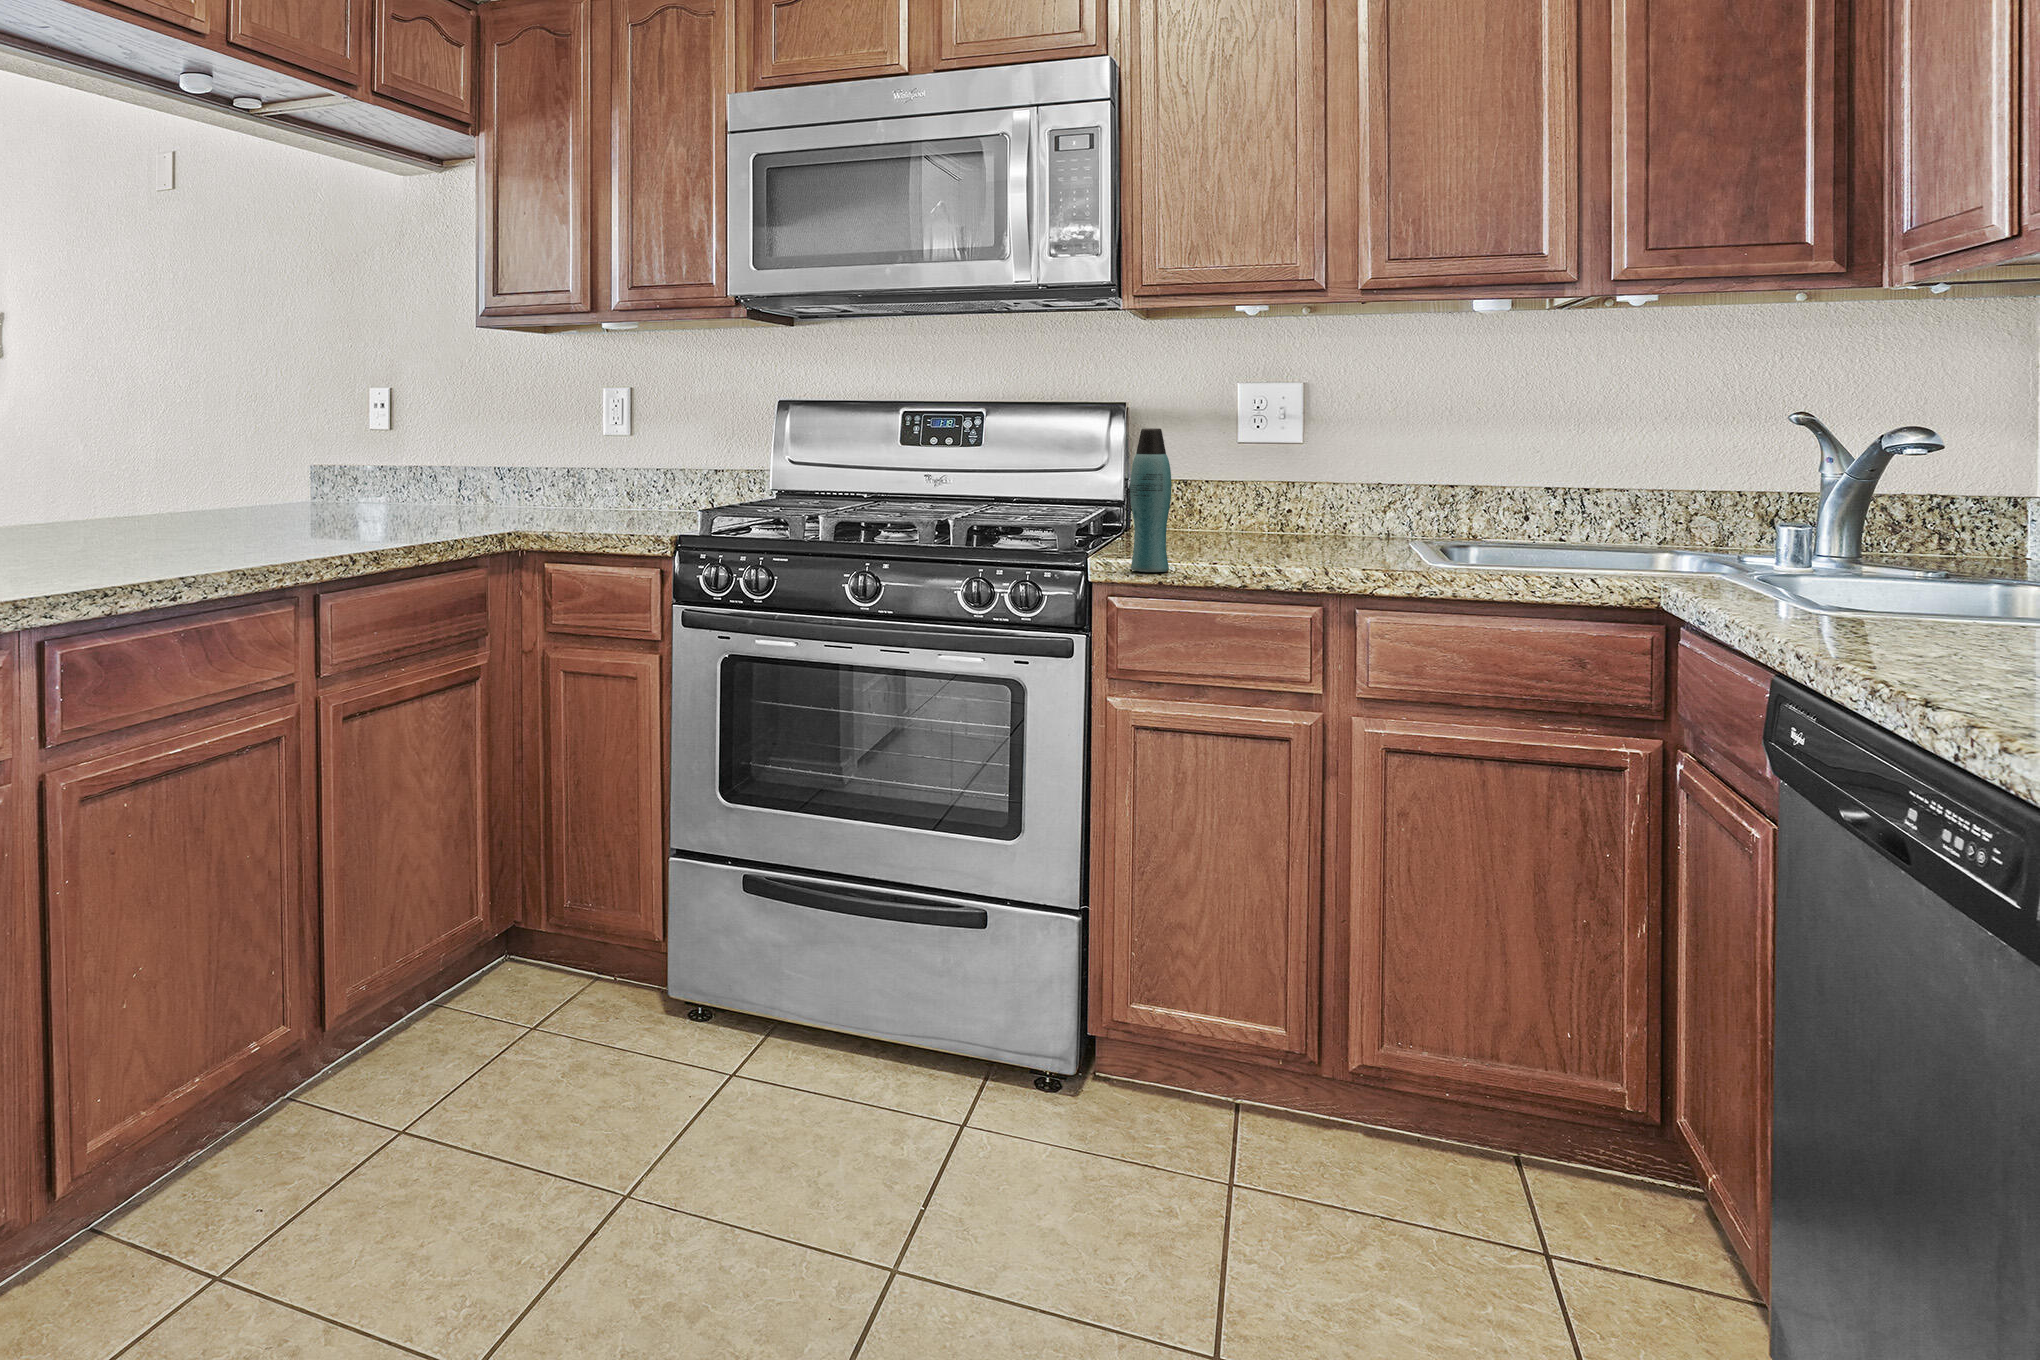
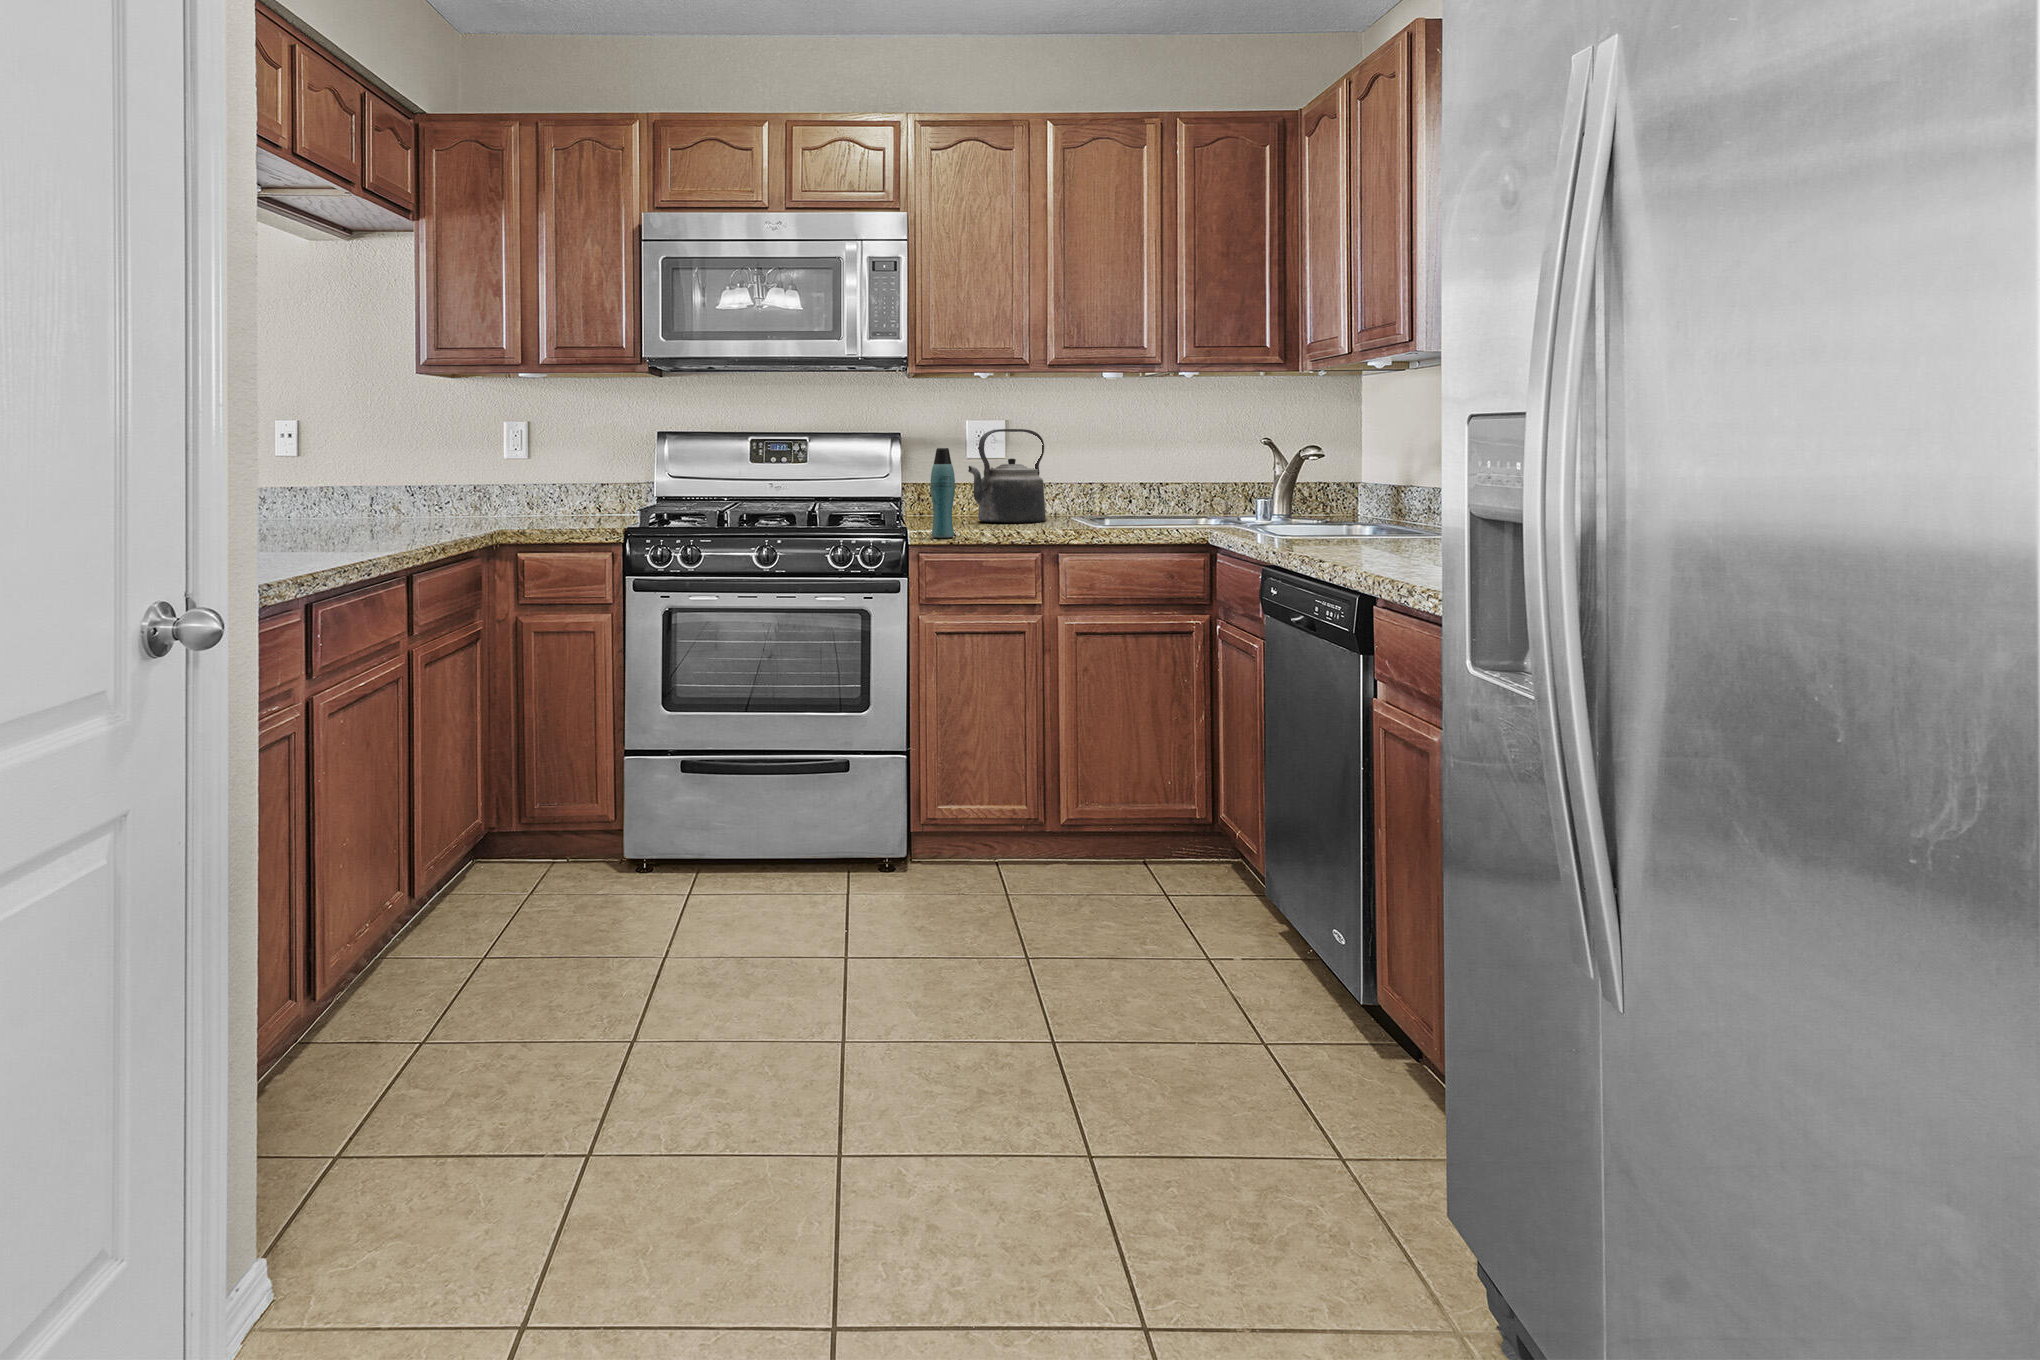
kettle: none [1231,399,1369,548] -> present [968,429,1046,523]

